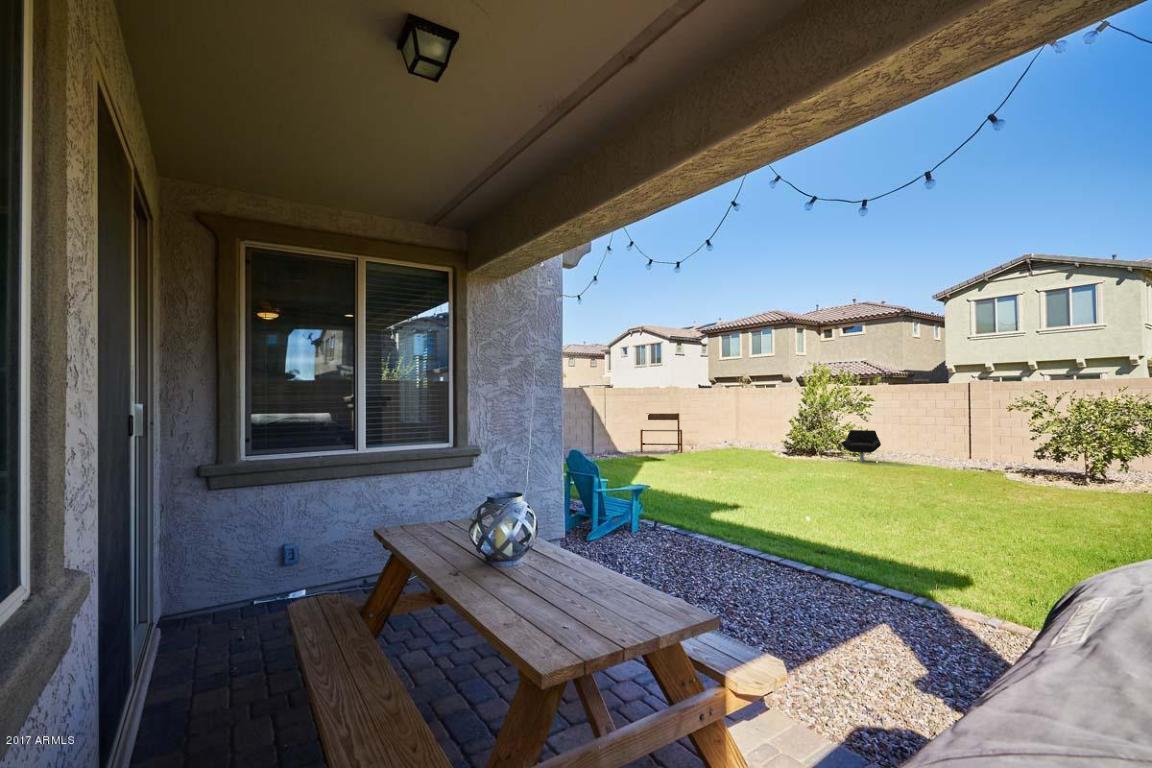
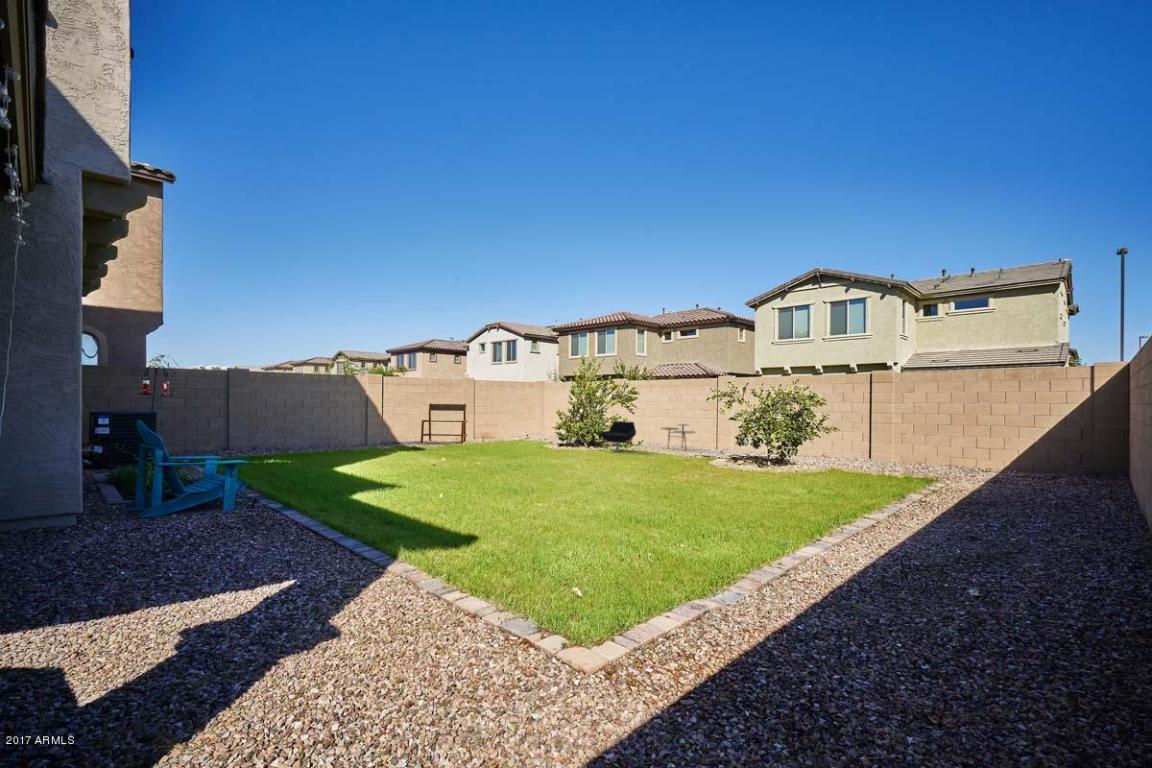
side table: none [900,432,946,460] -> present [662,424,694,445]

